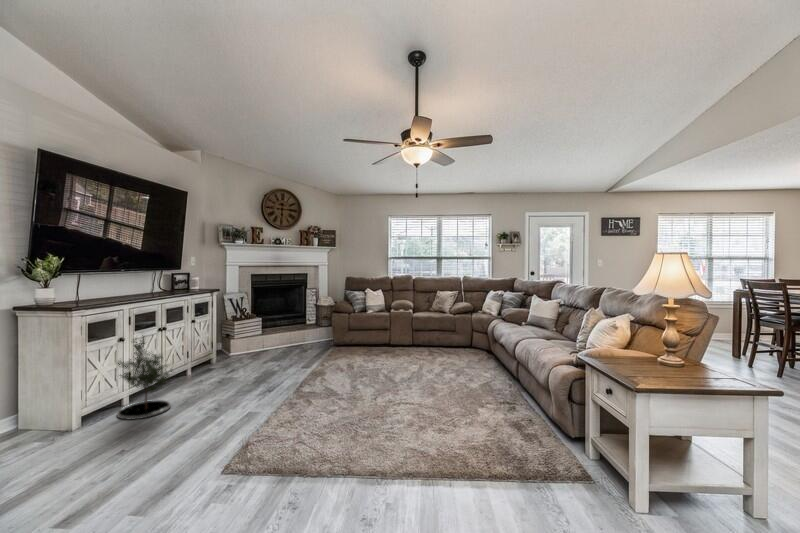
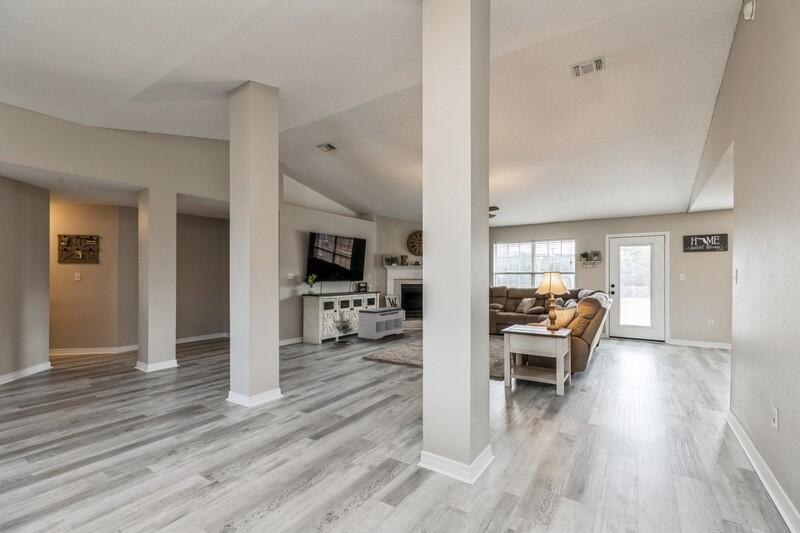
bench: none [176,316,264,386] -> present [358,307,403,339]

